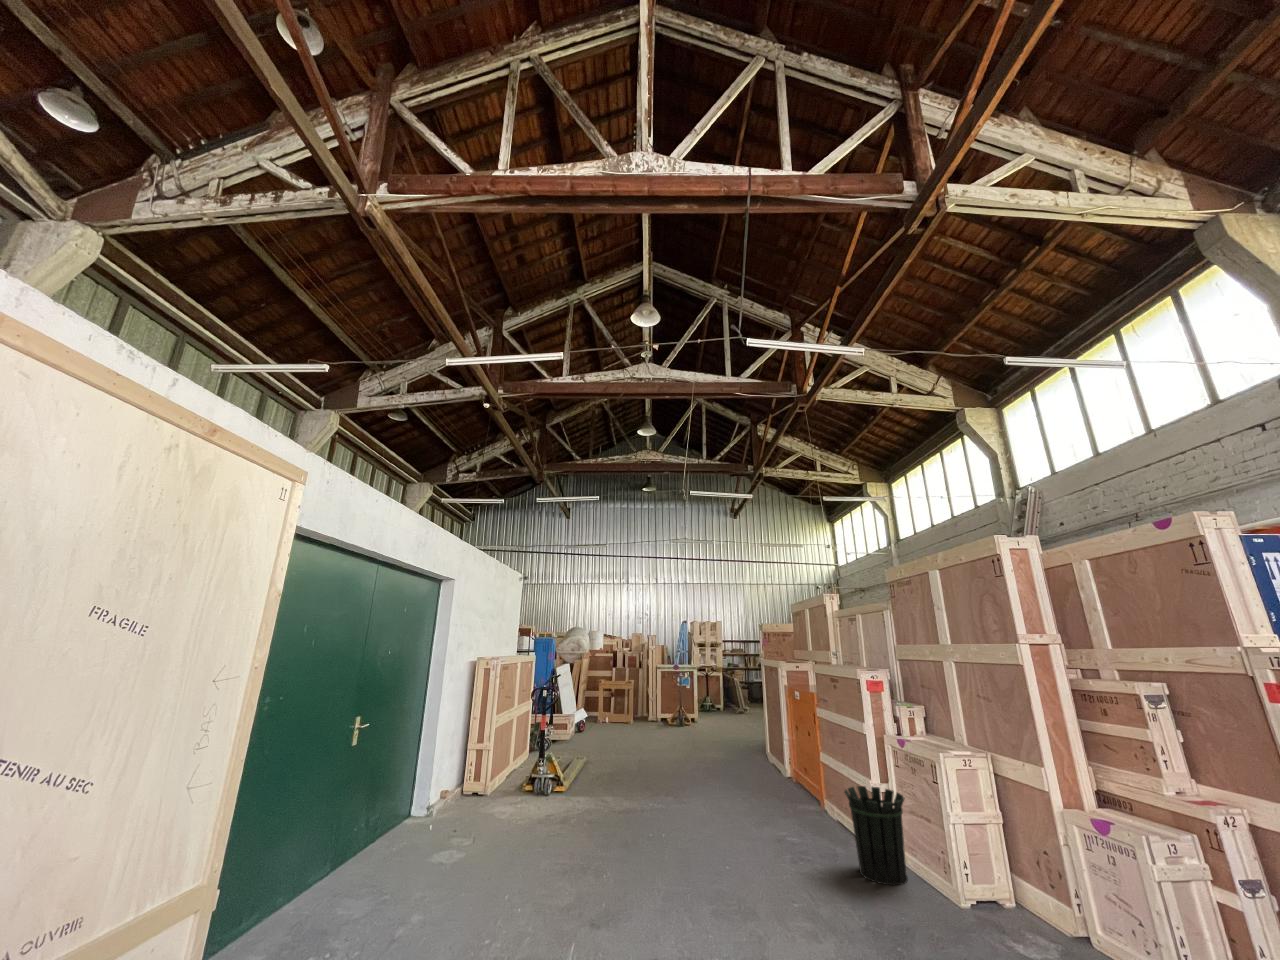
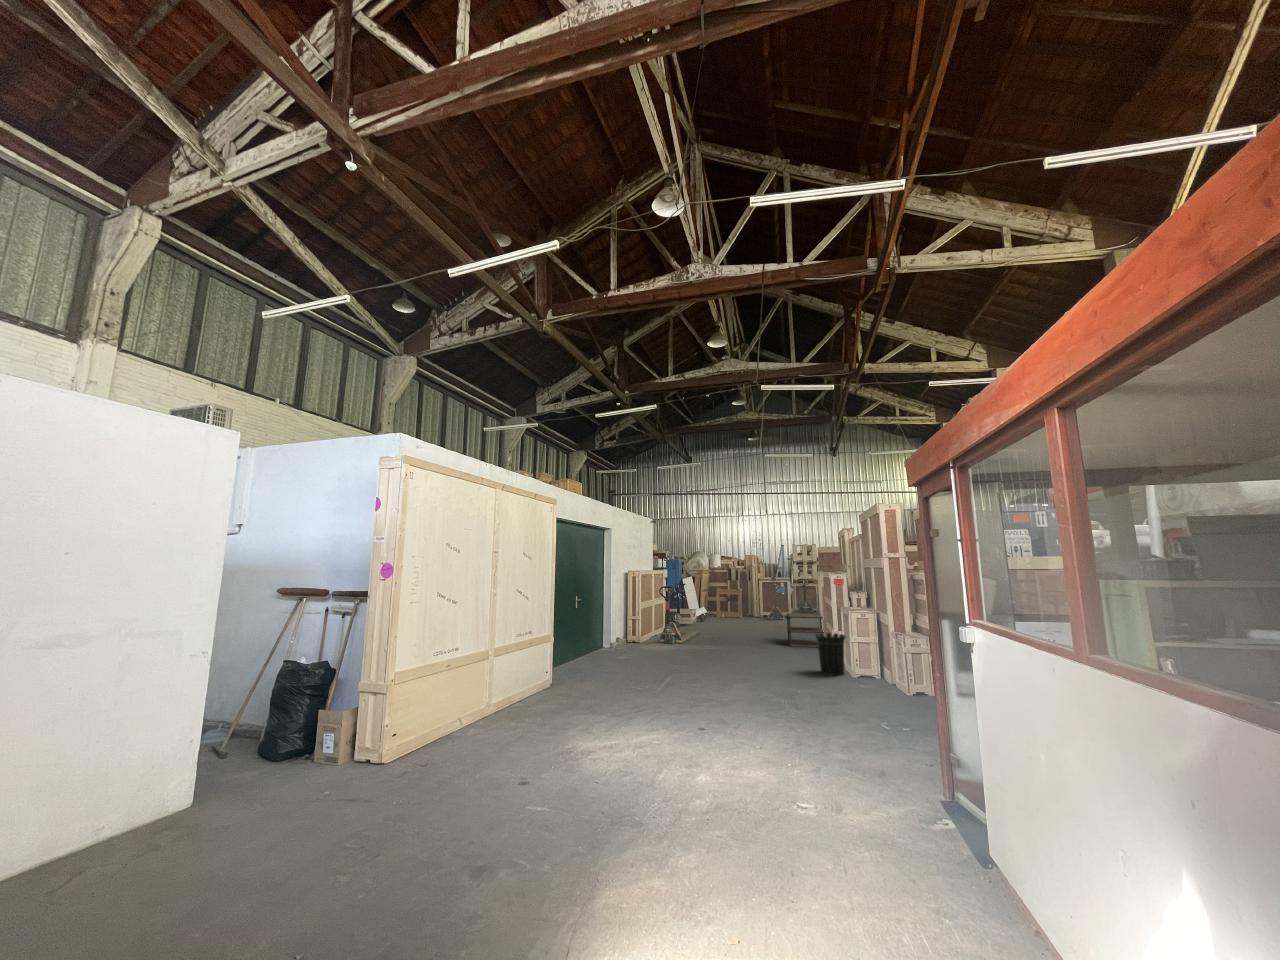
shelving unit: none [731,728,800,790] -> present [787,613,824,648]

